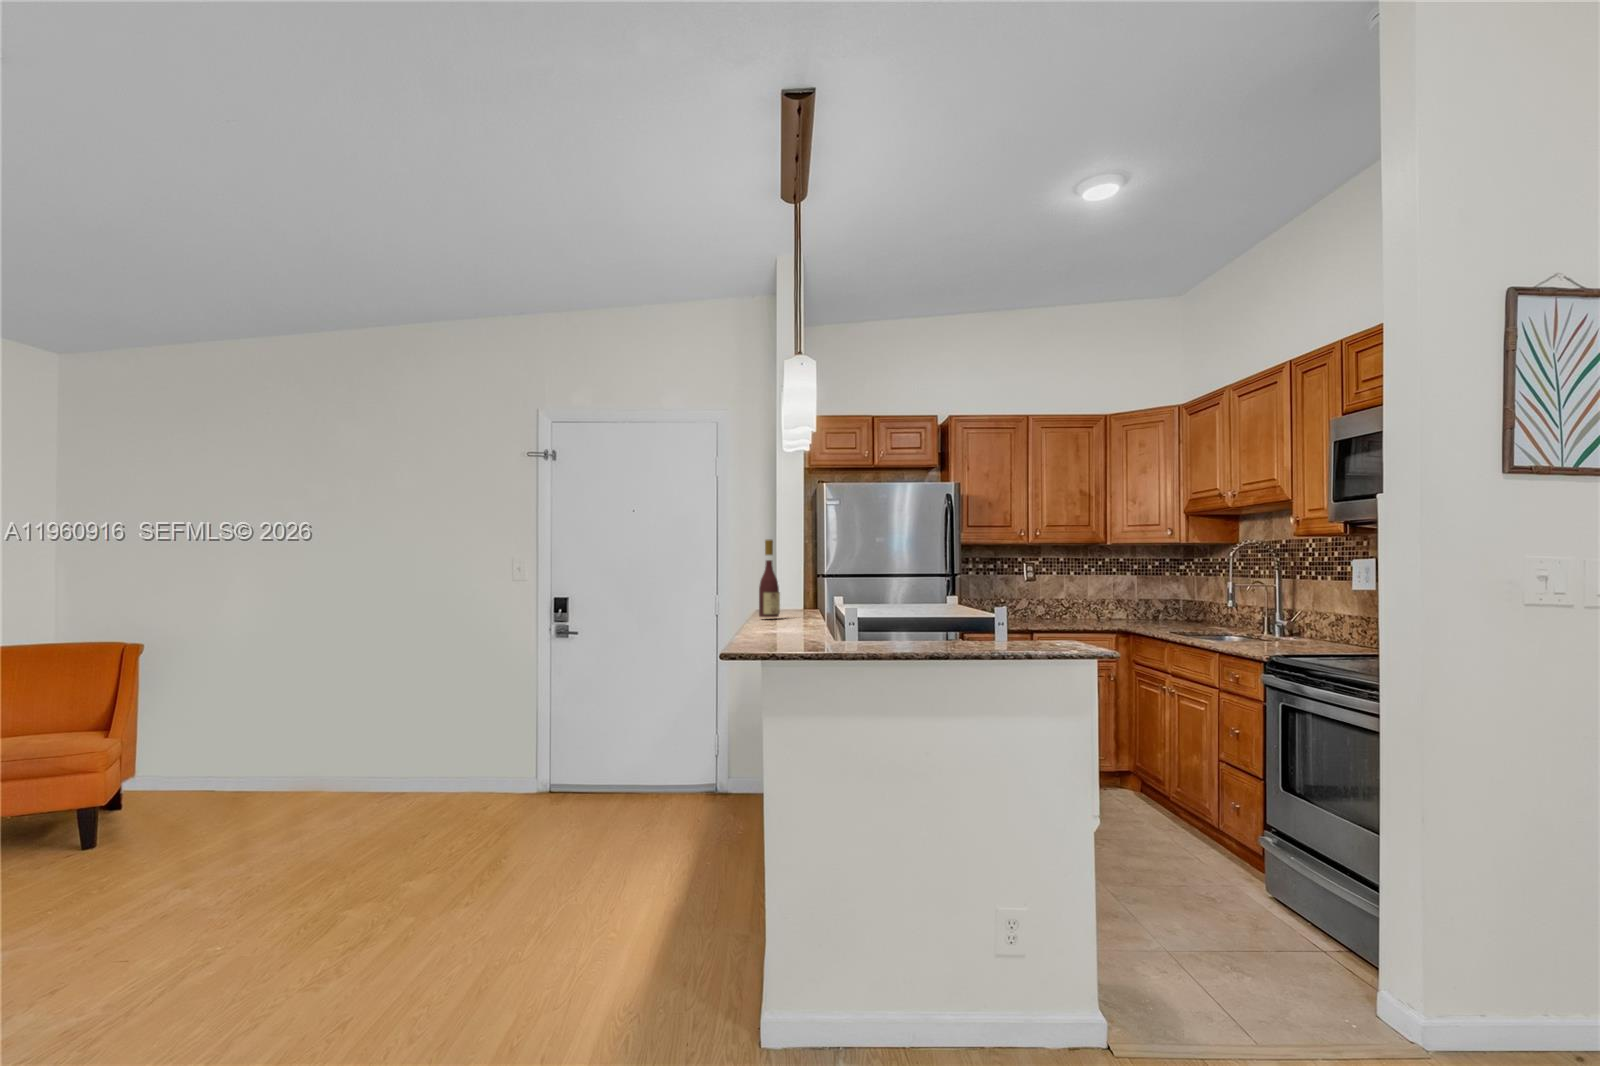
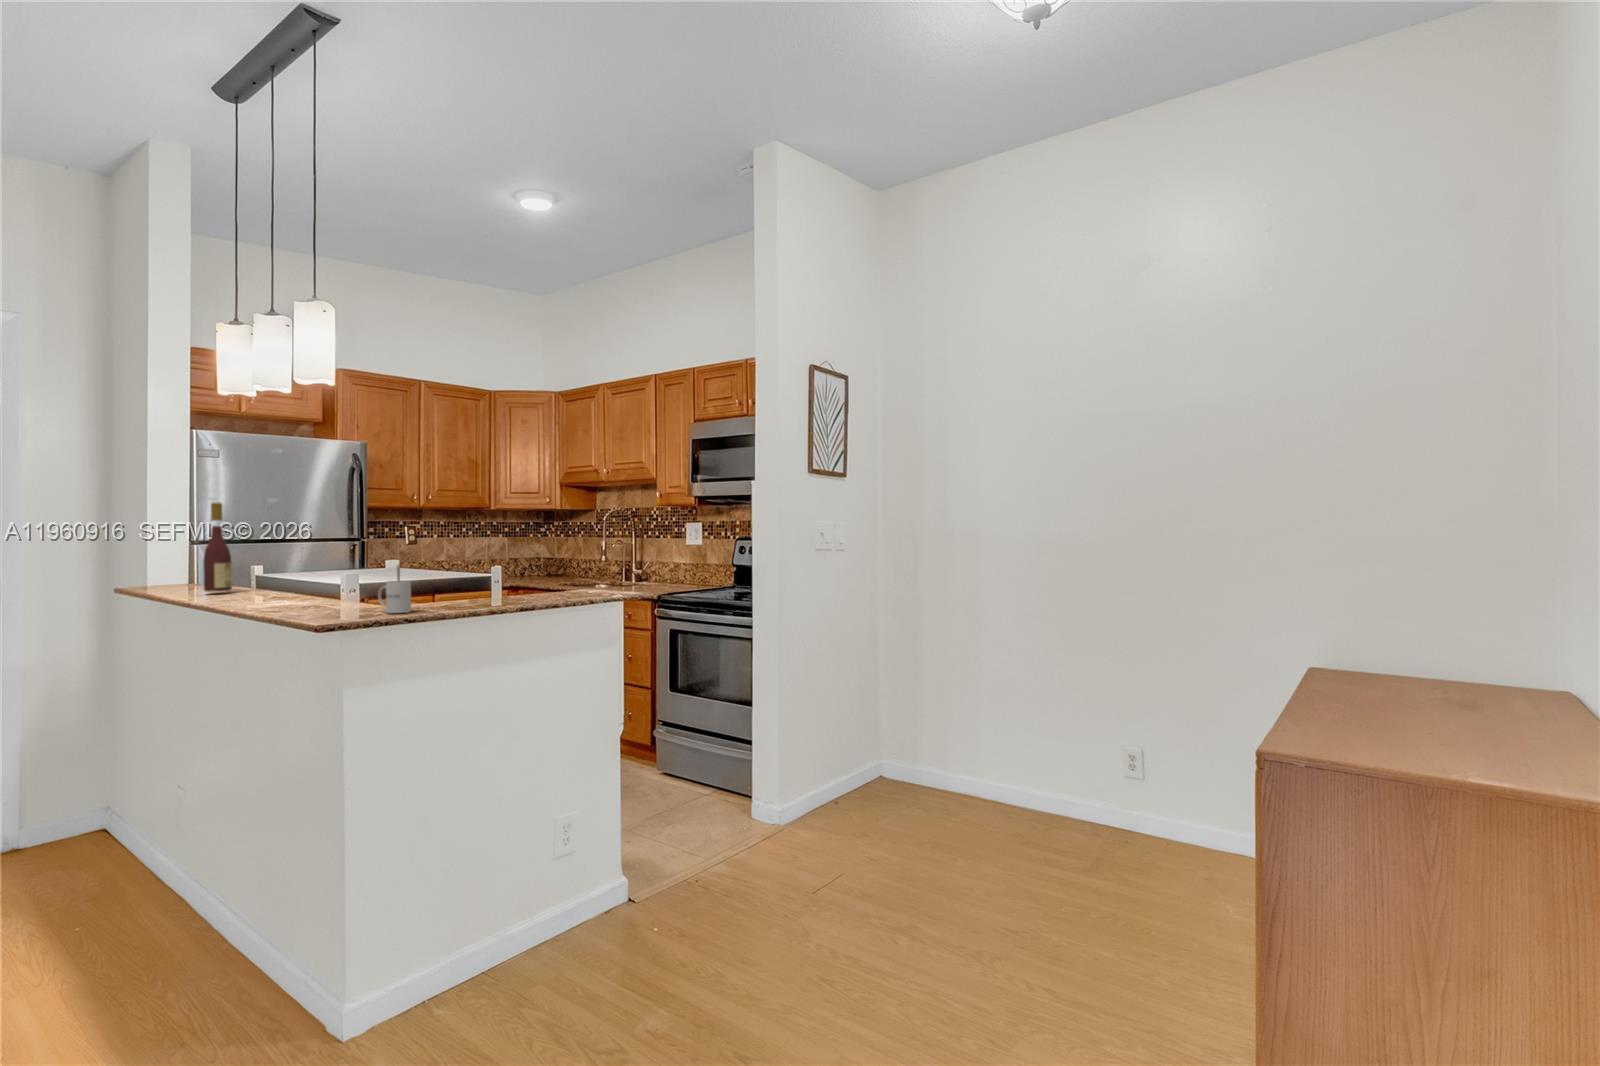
mug: none [776,598,800,649] -> present [378,565,411,613]

